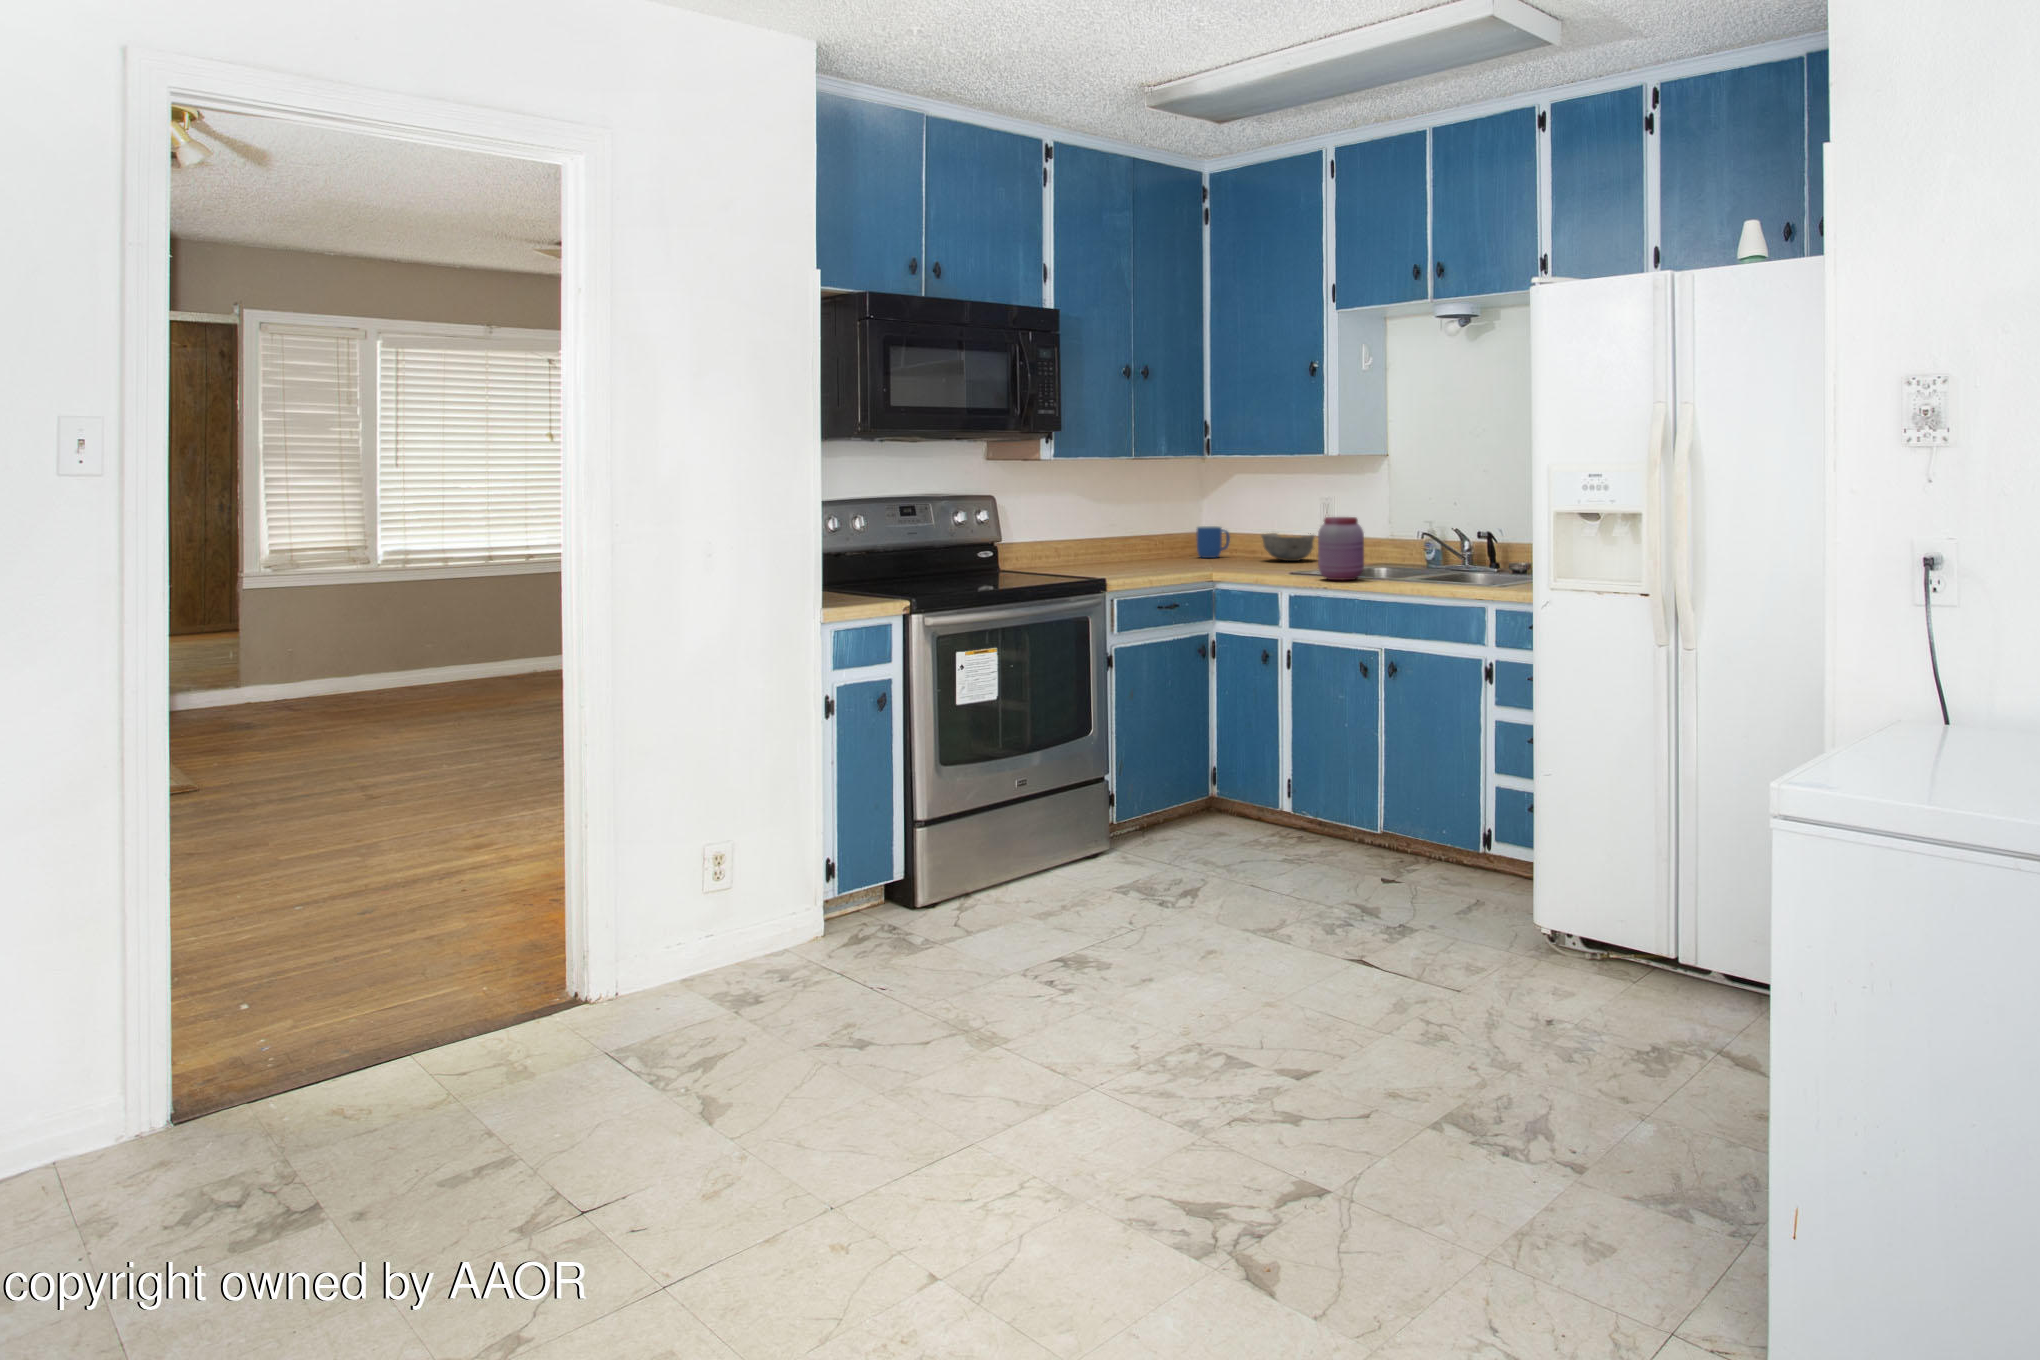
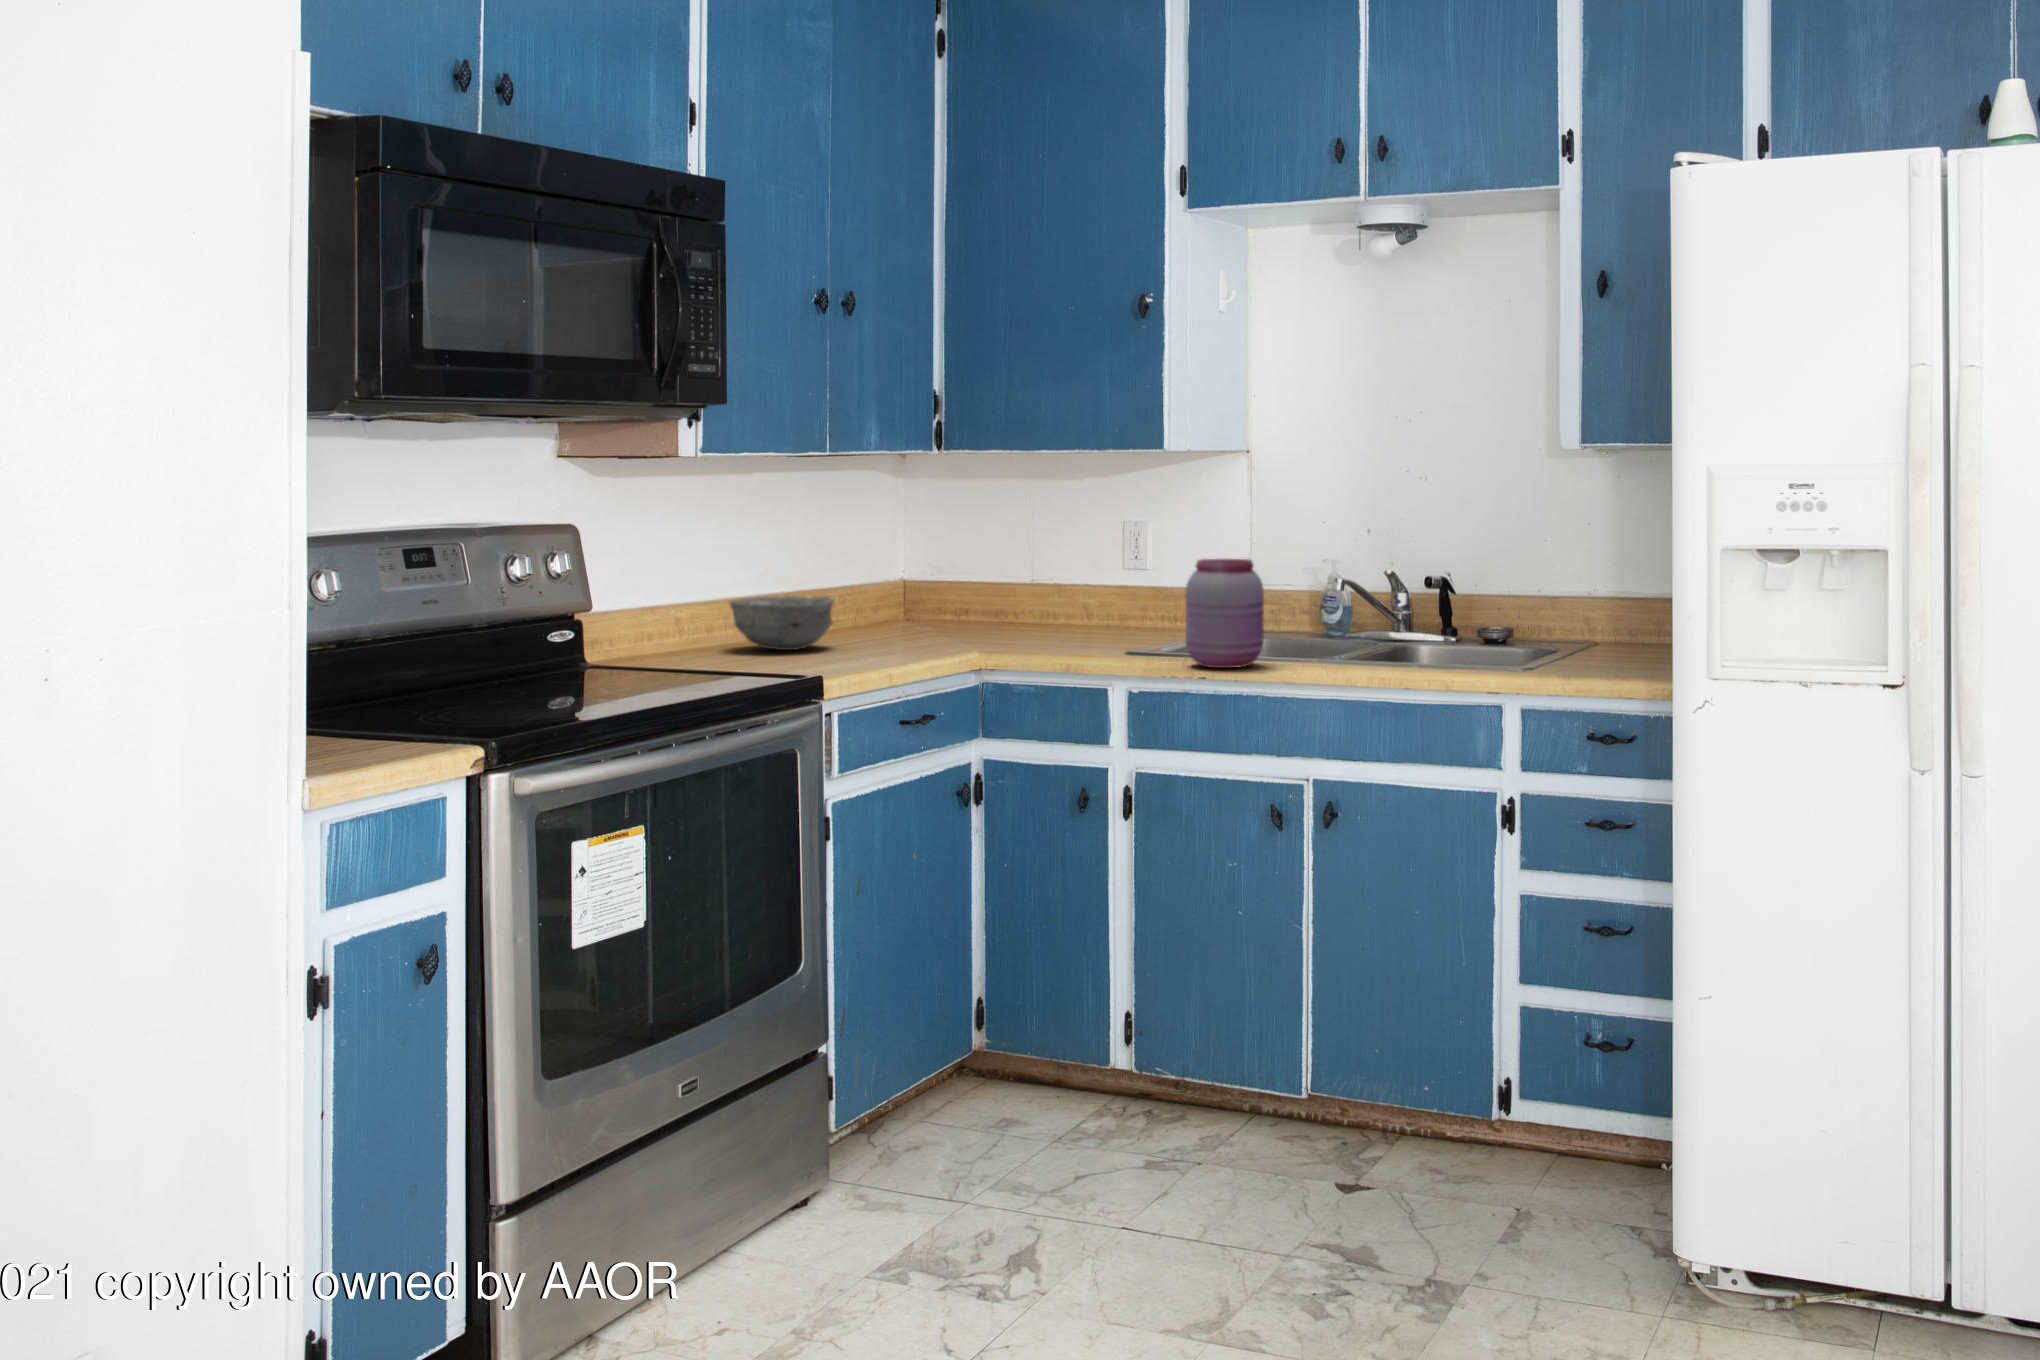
mug: present [1197,526,1230,558] -> none [903,573,961,628]
bowl: present [1261,533,1314,561] -> present [730,596,834,650]

